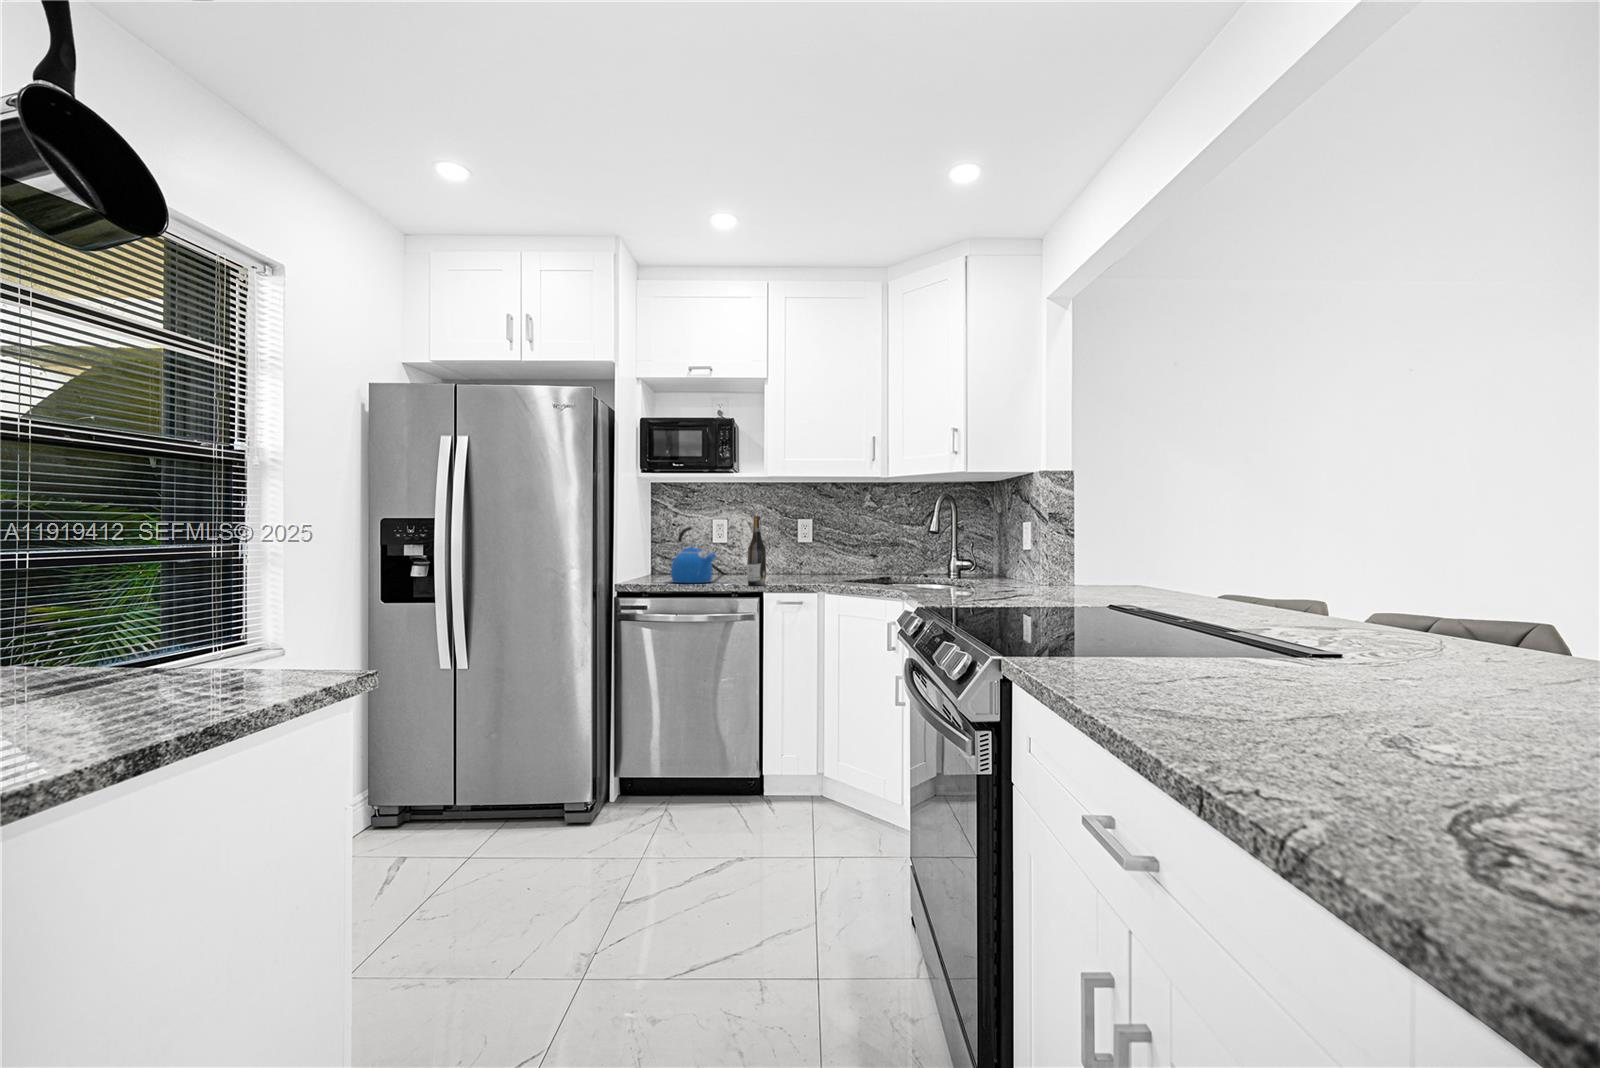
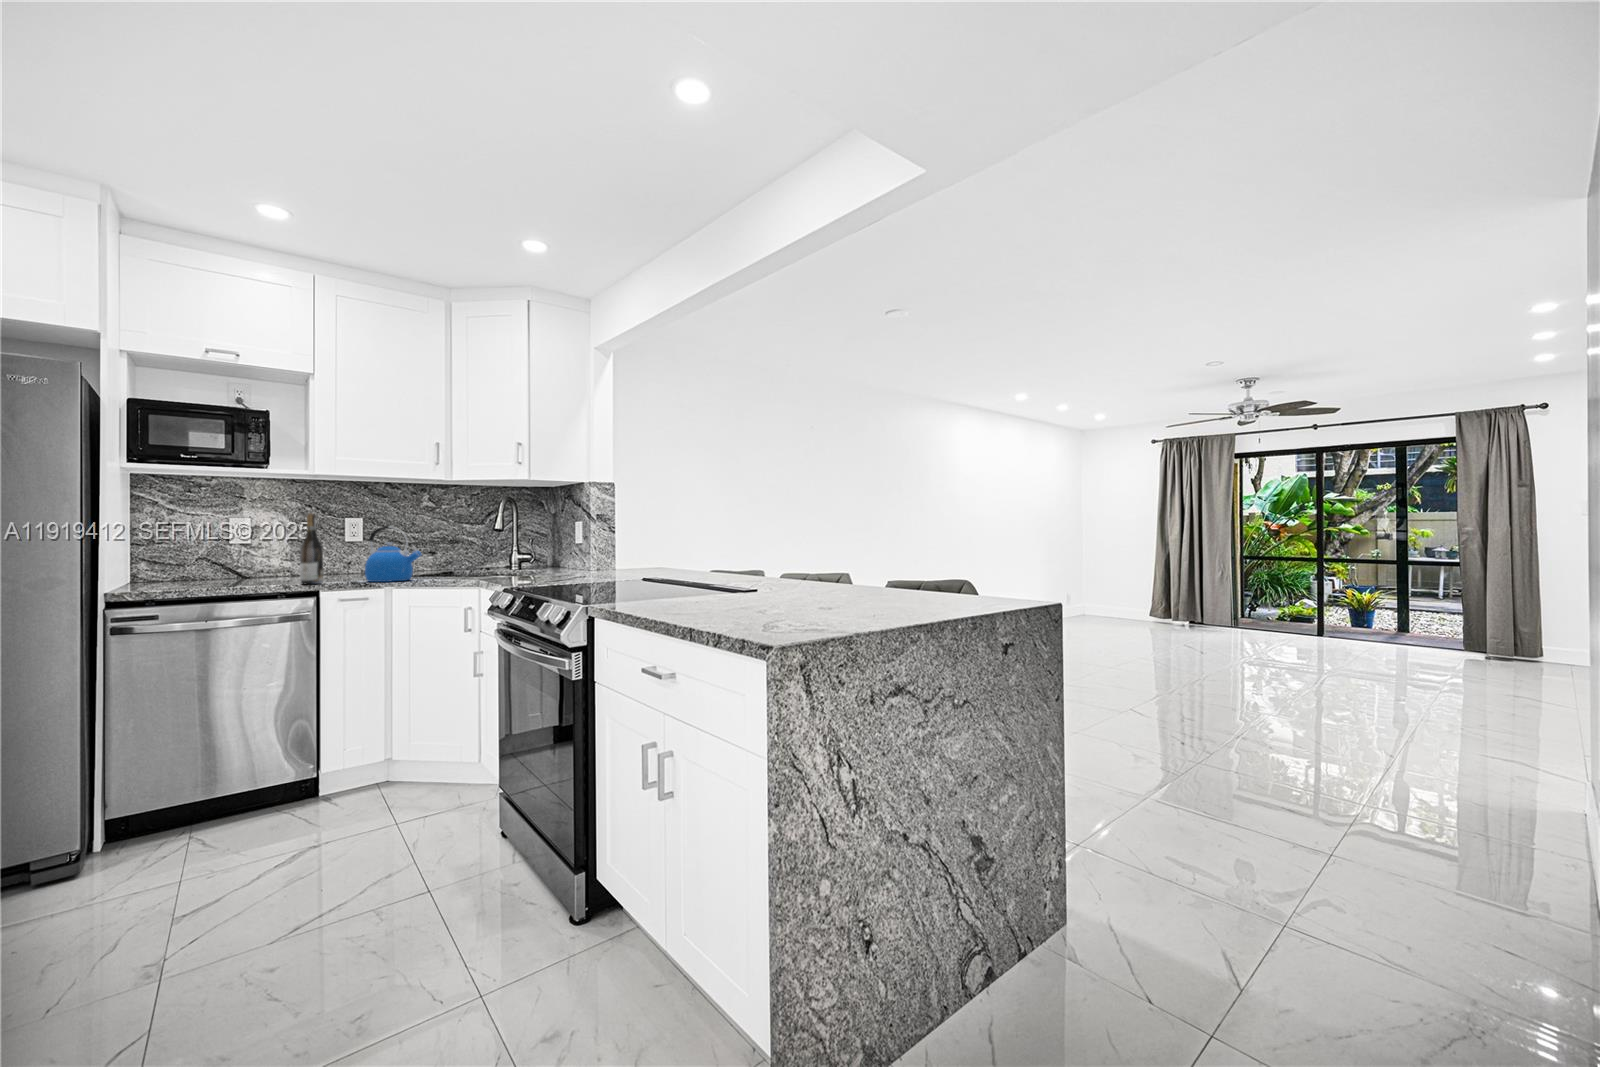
kettle: present [671,527,716,583] -> present [365,526,421,582]

